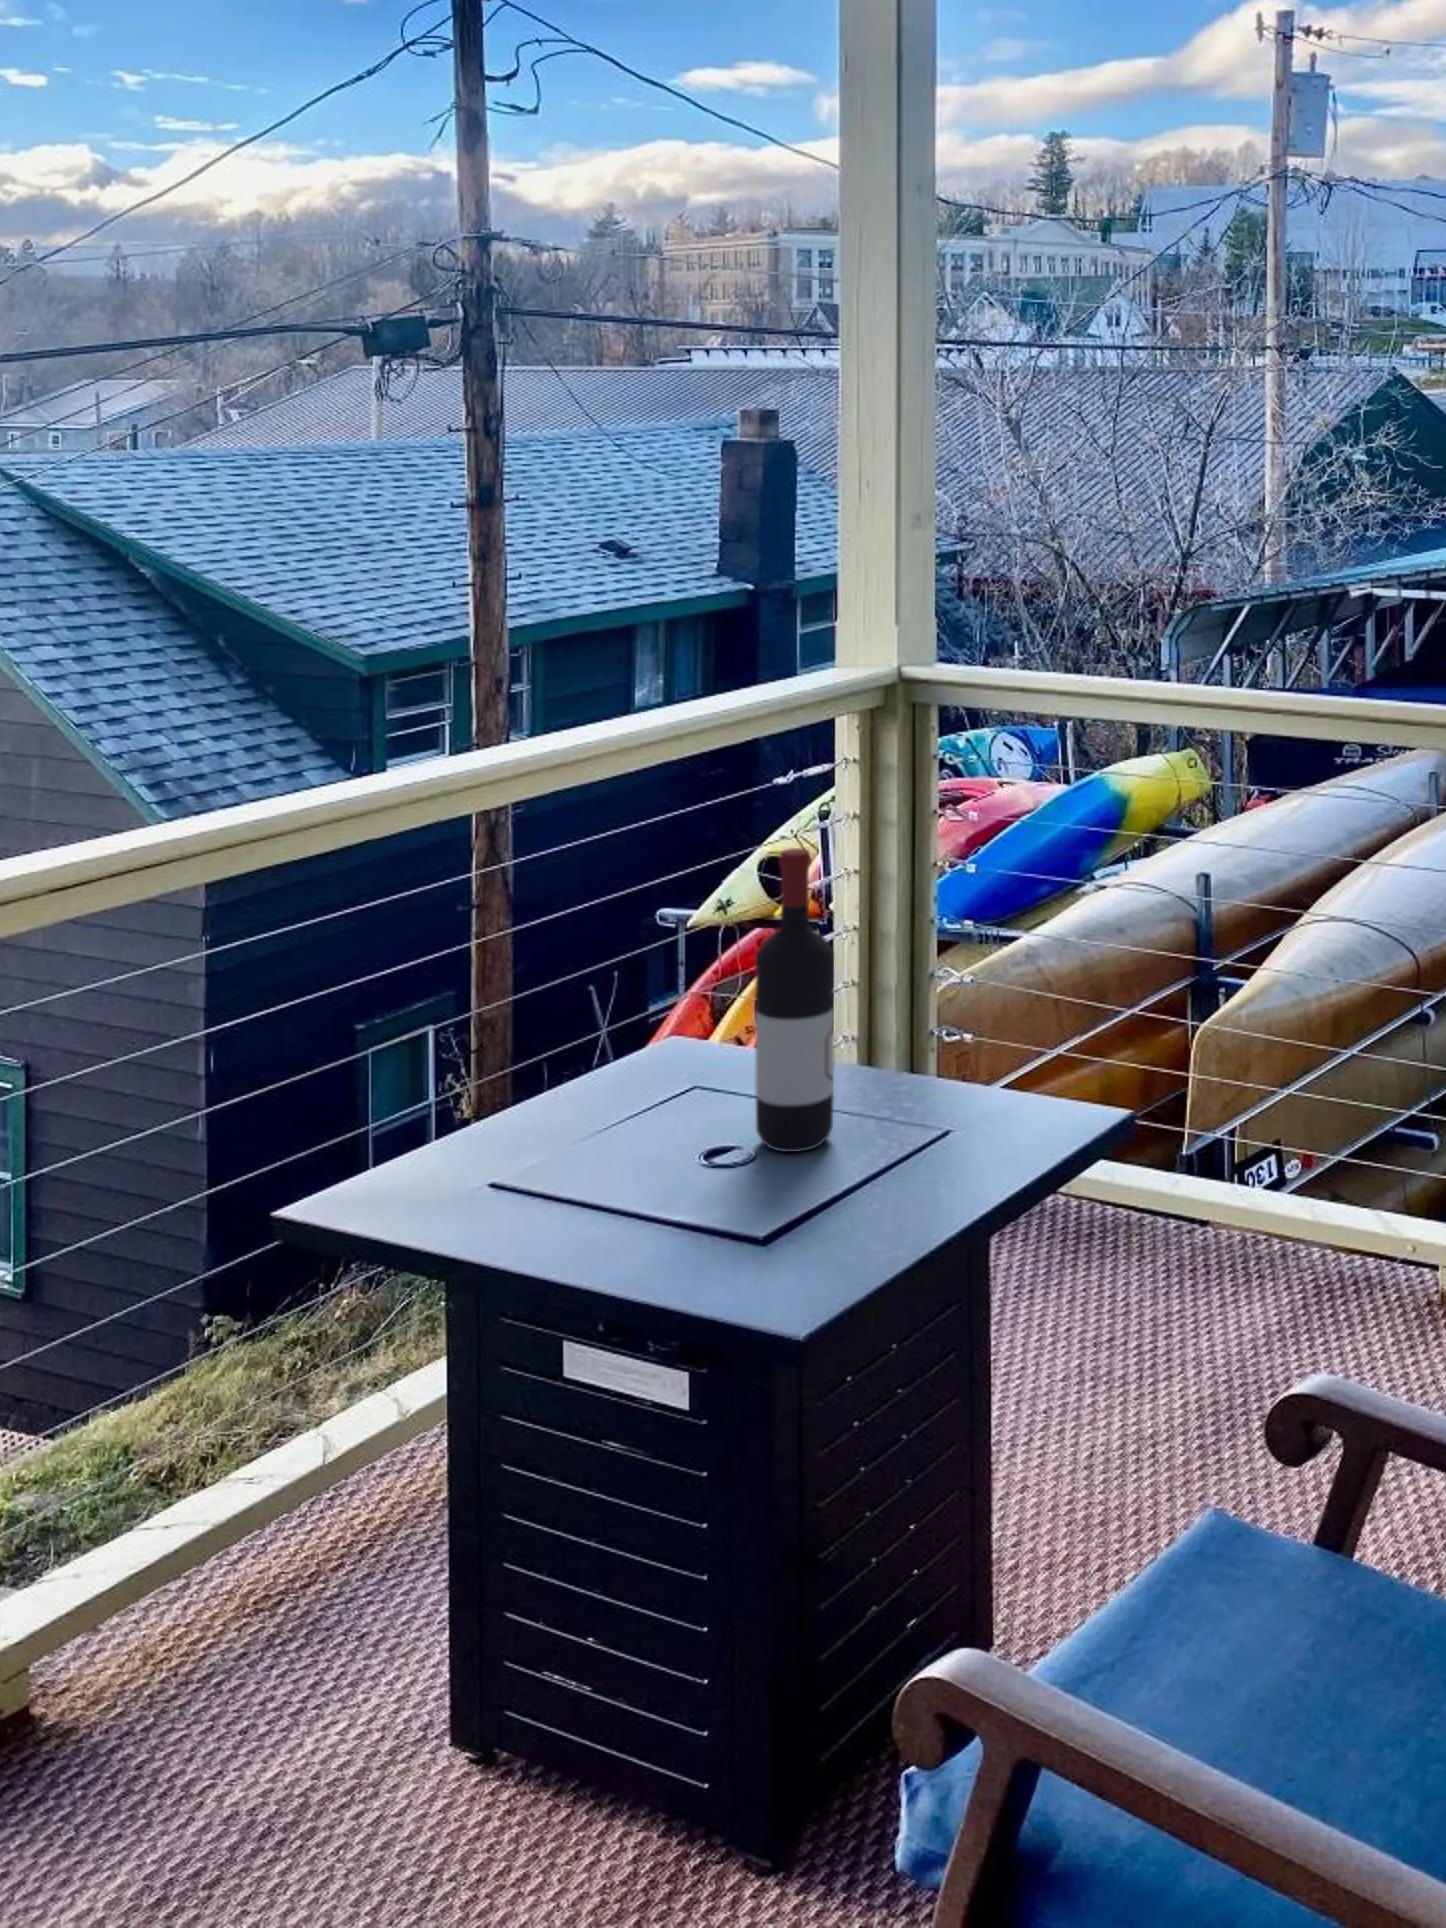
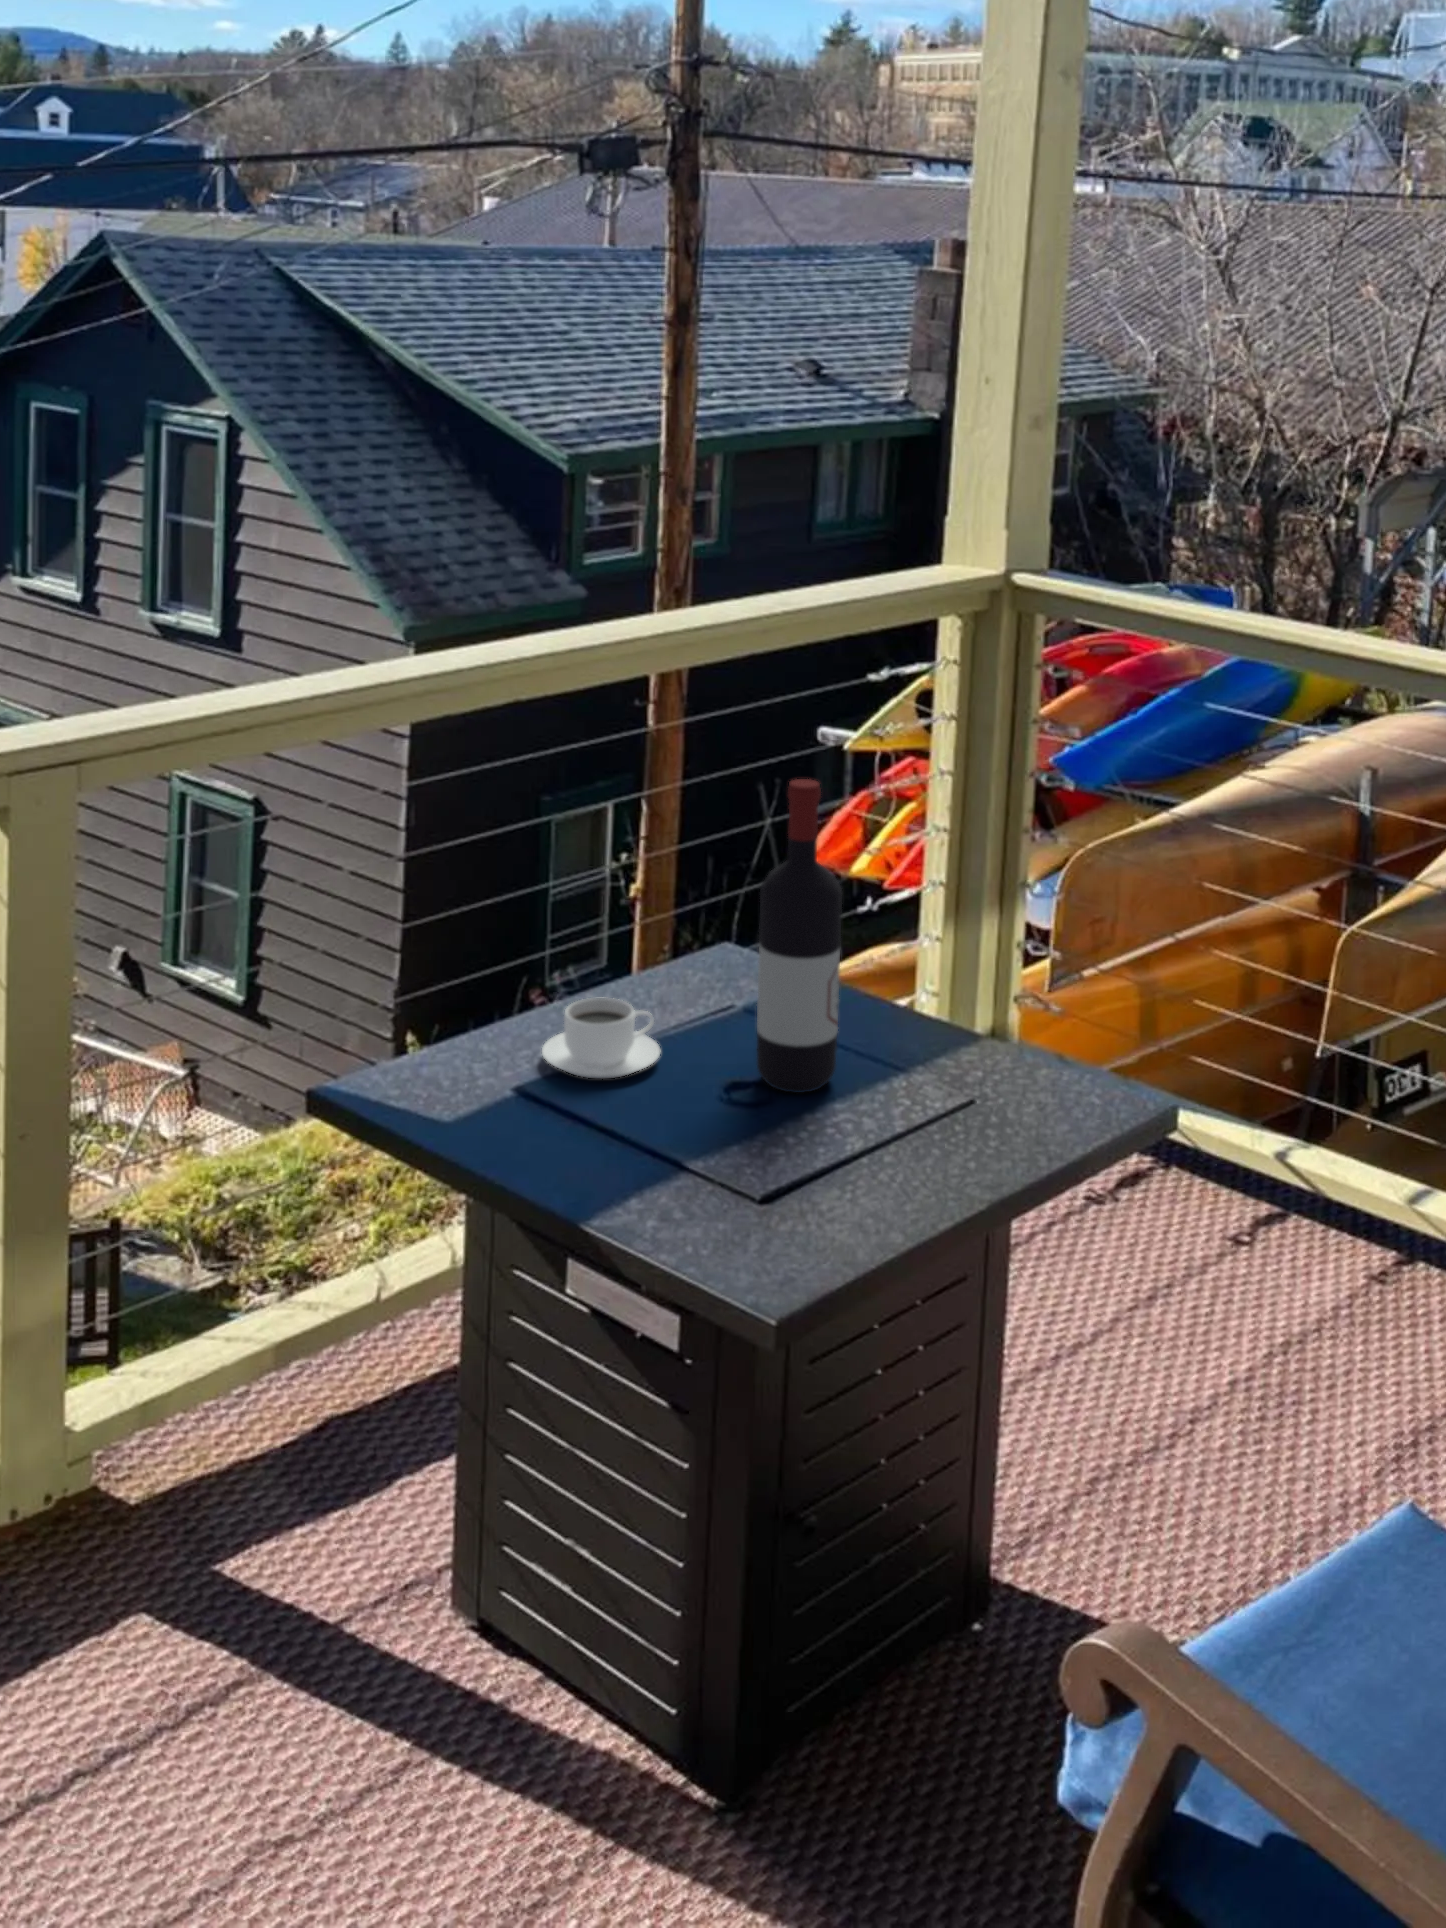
coffee cup: none [538,1087,658,1164] -> present [542,998,660,1078]

